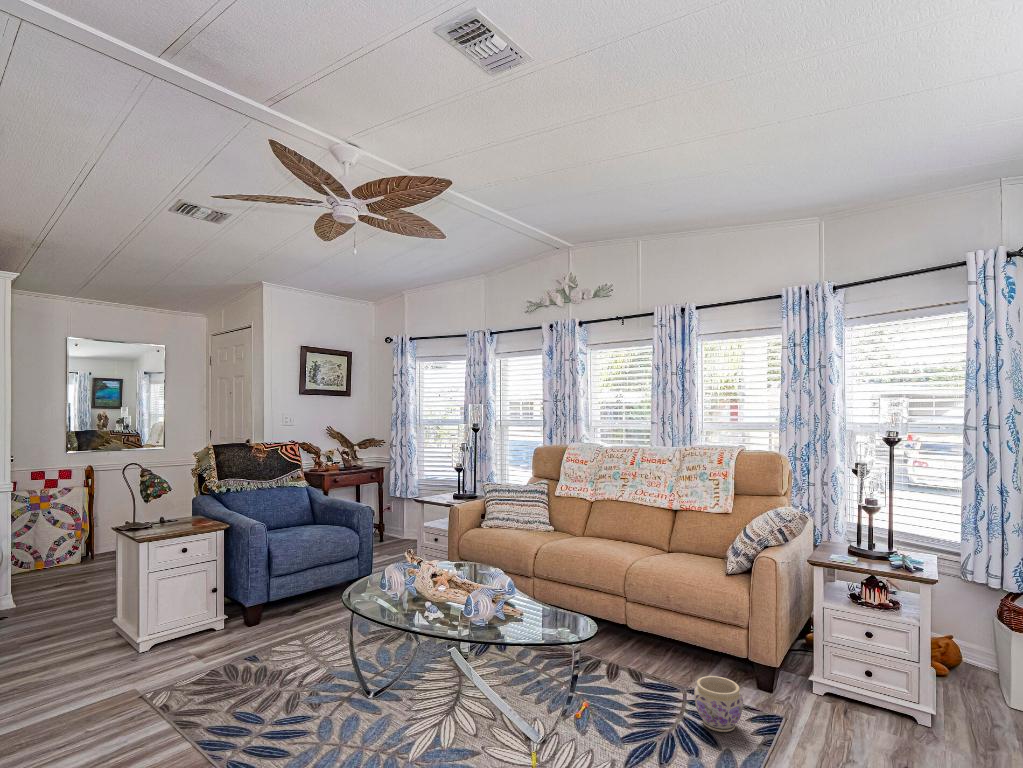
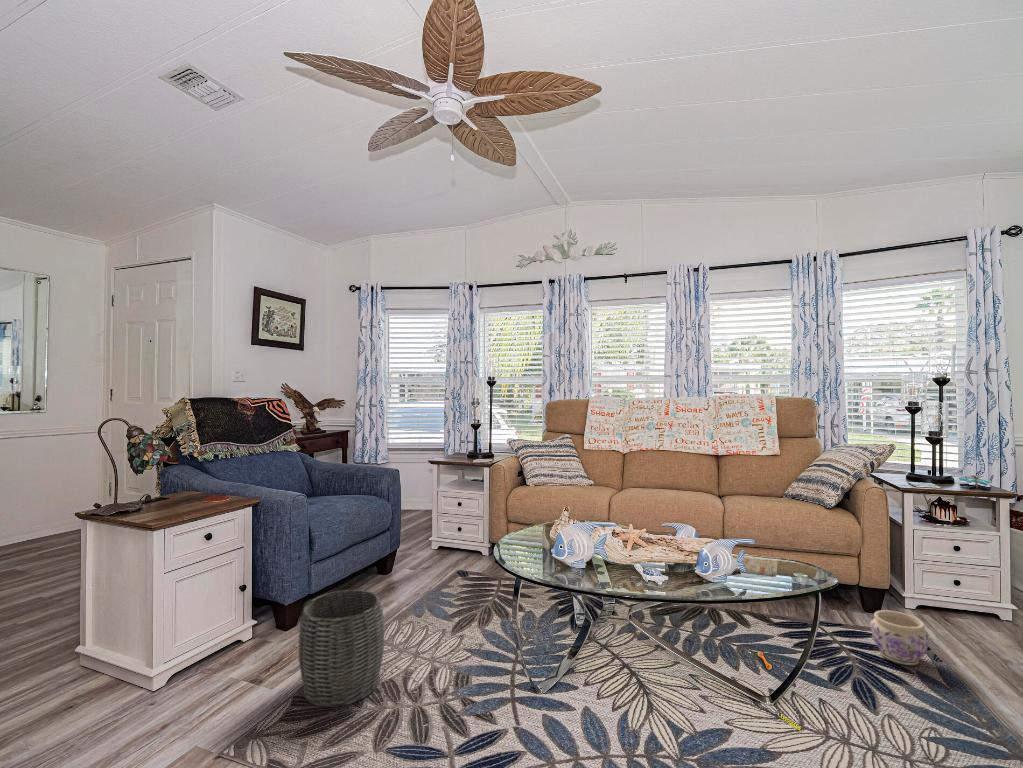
woven basket: none [215,598,281,679] -> present [299,590,384,707]

